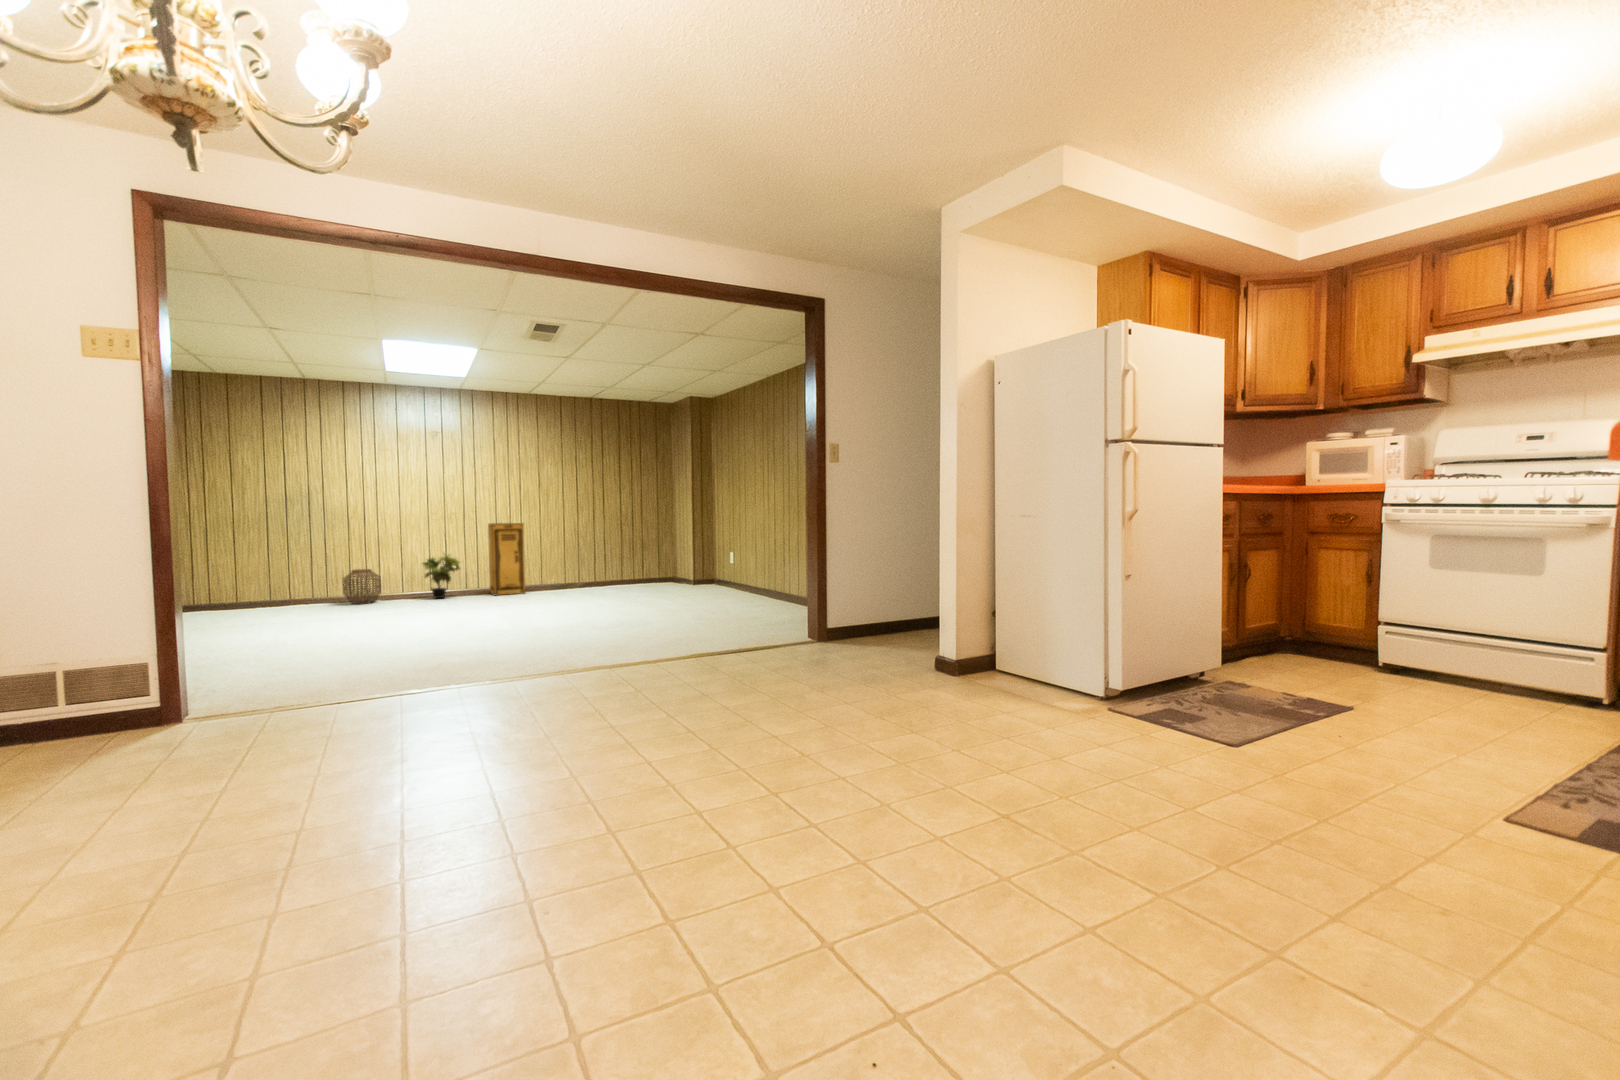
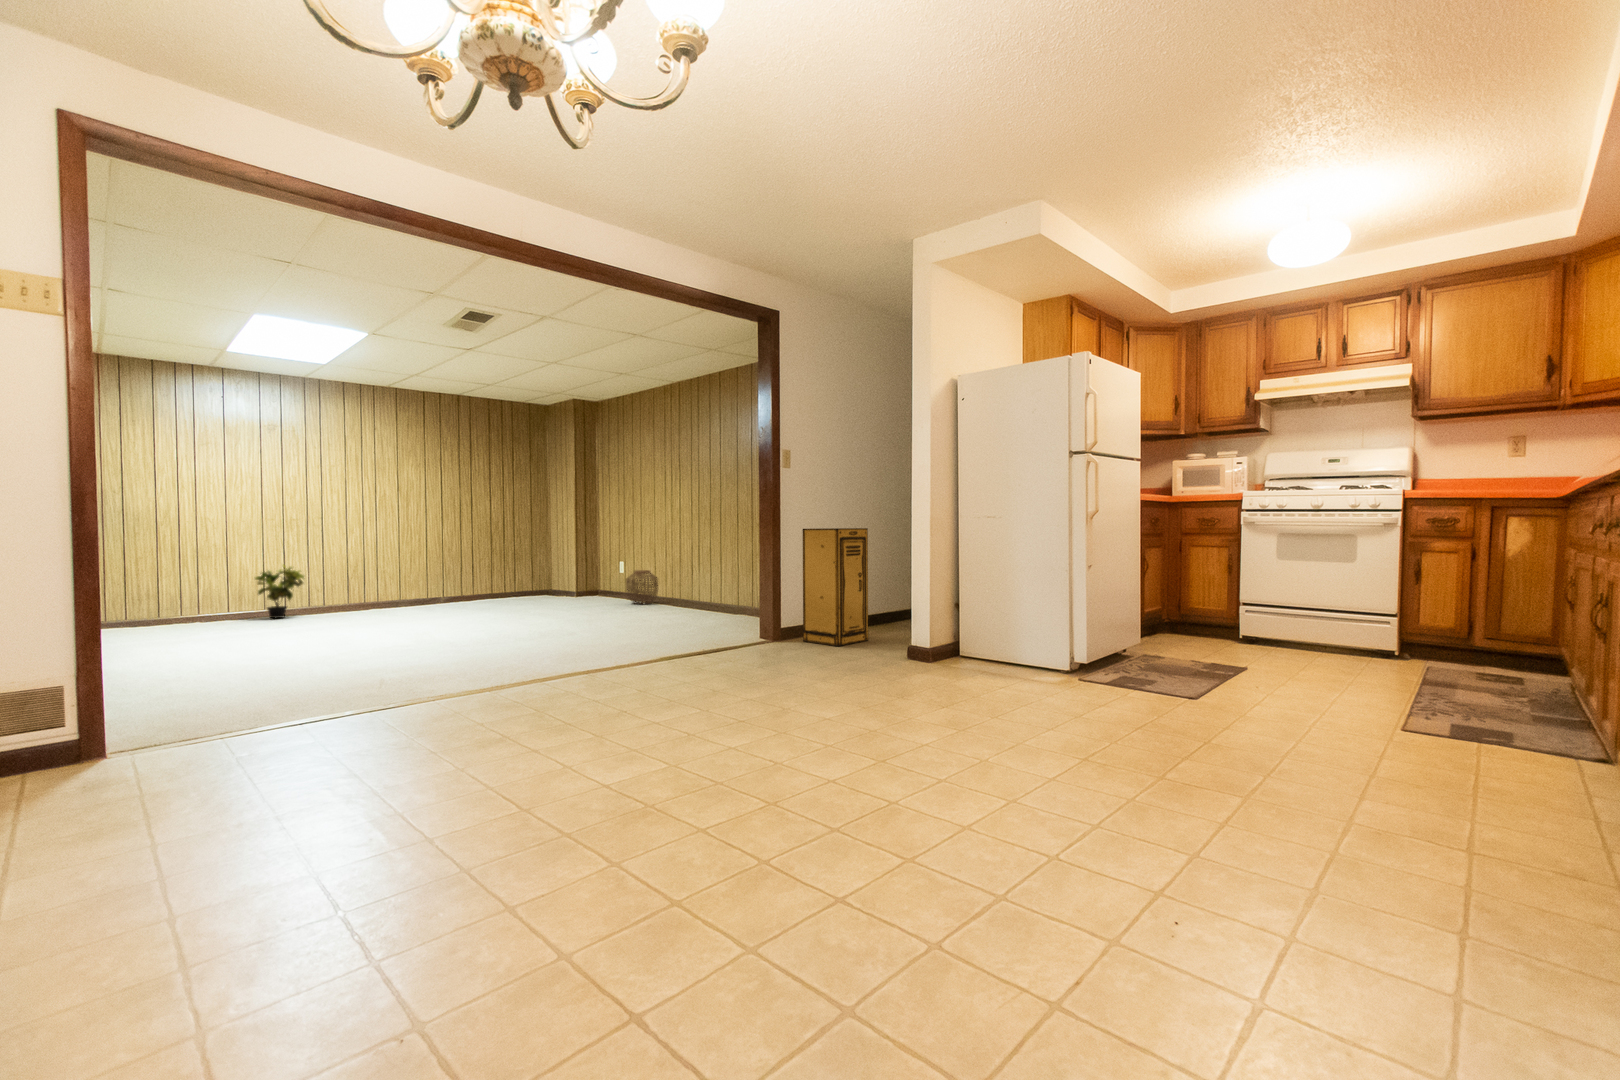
storage cabinet: present [488,523,525,596] -> present [803,528,868,646]
woven basket: present [343,569,381,604] -> present [626,570,658,604]

